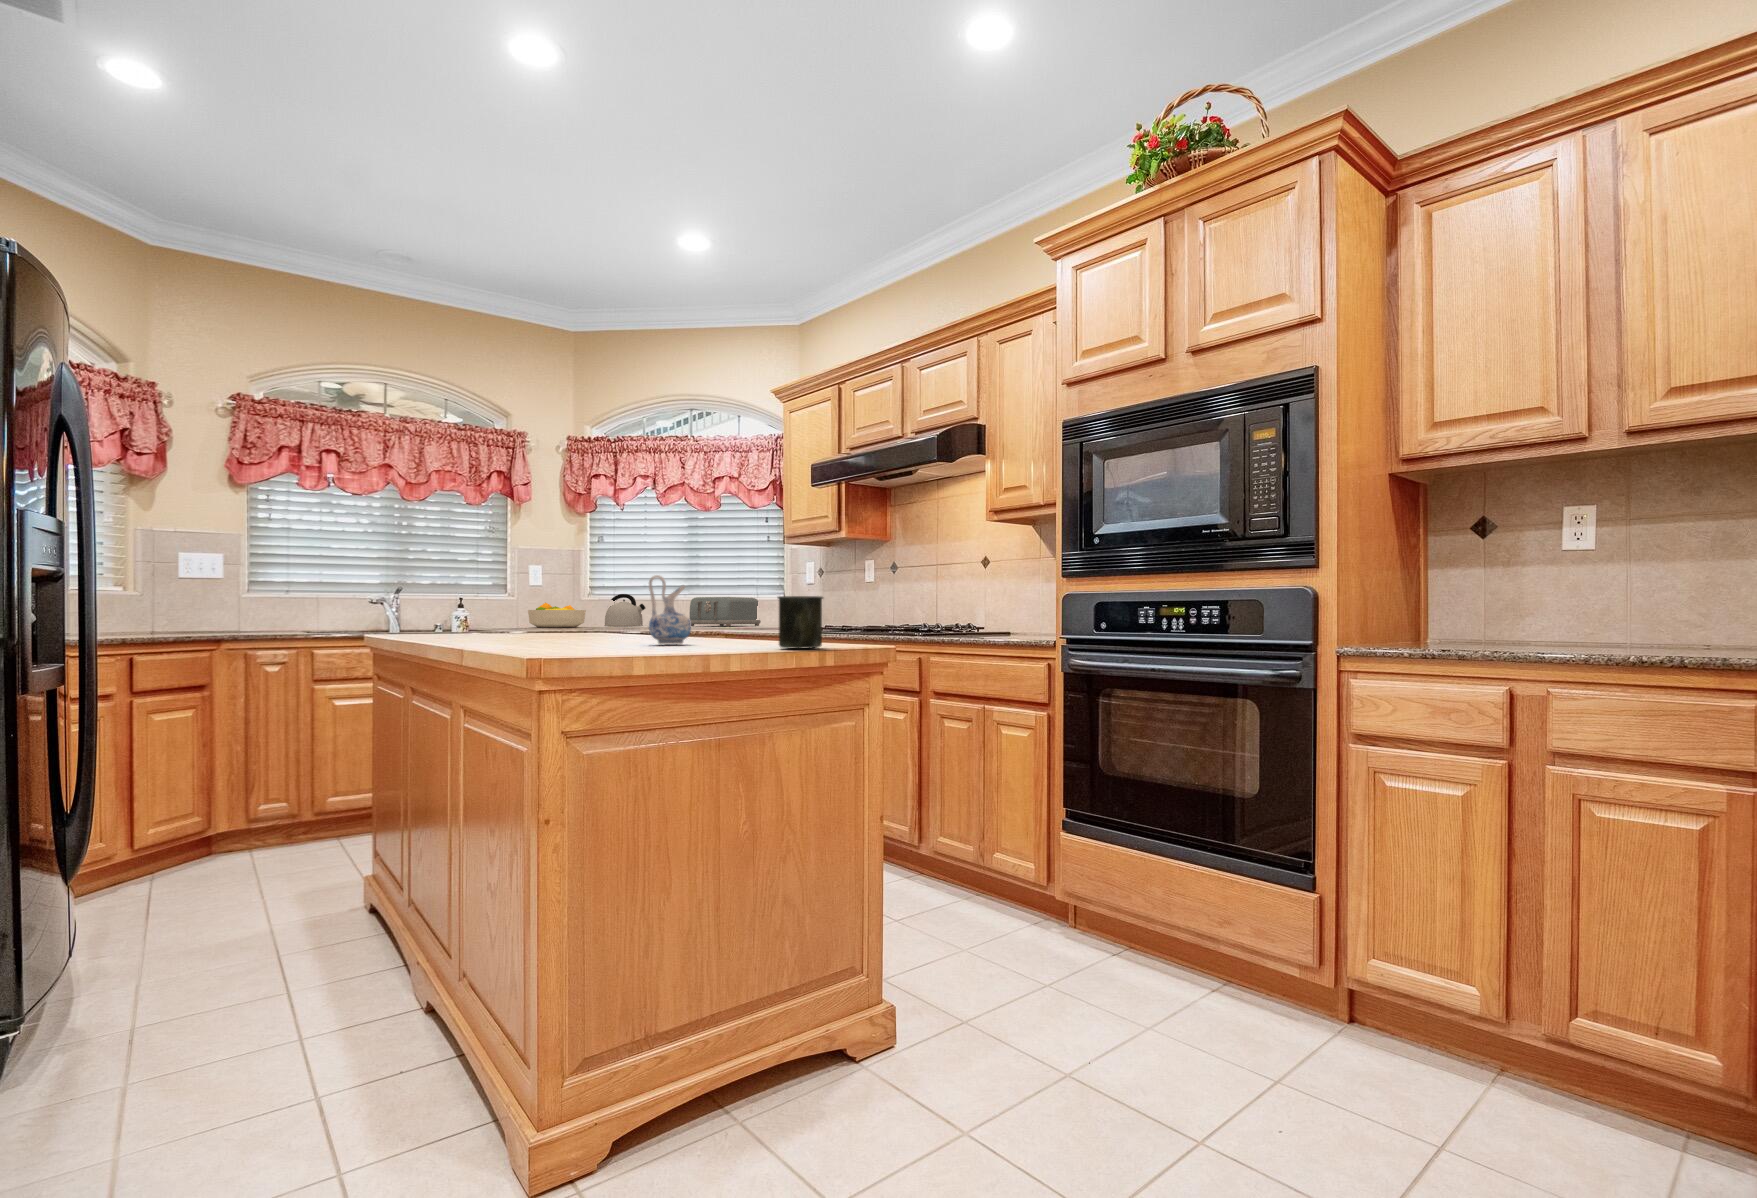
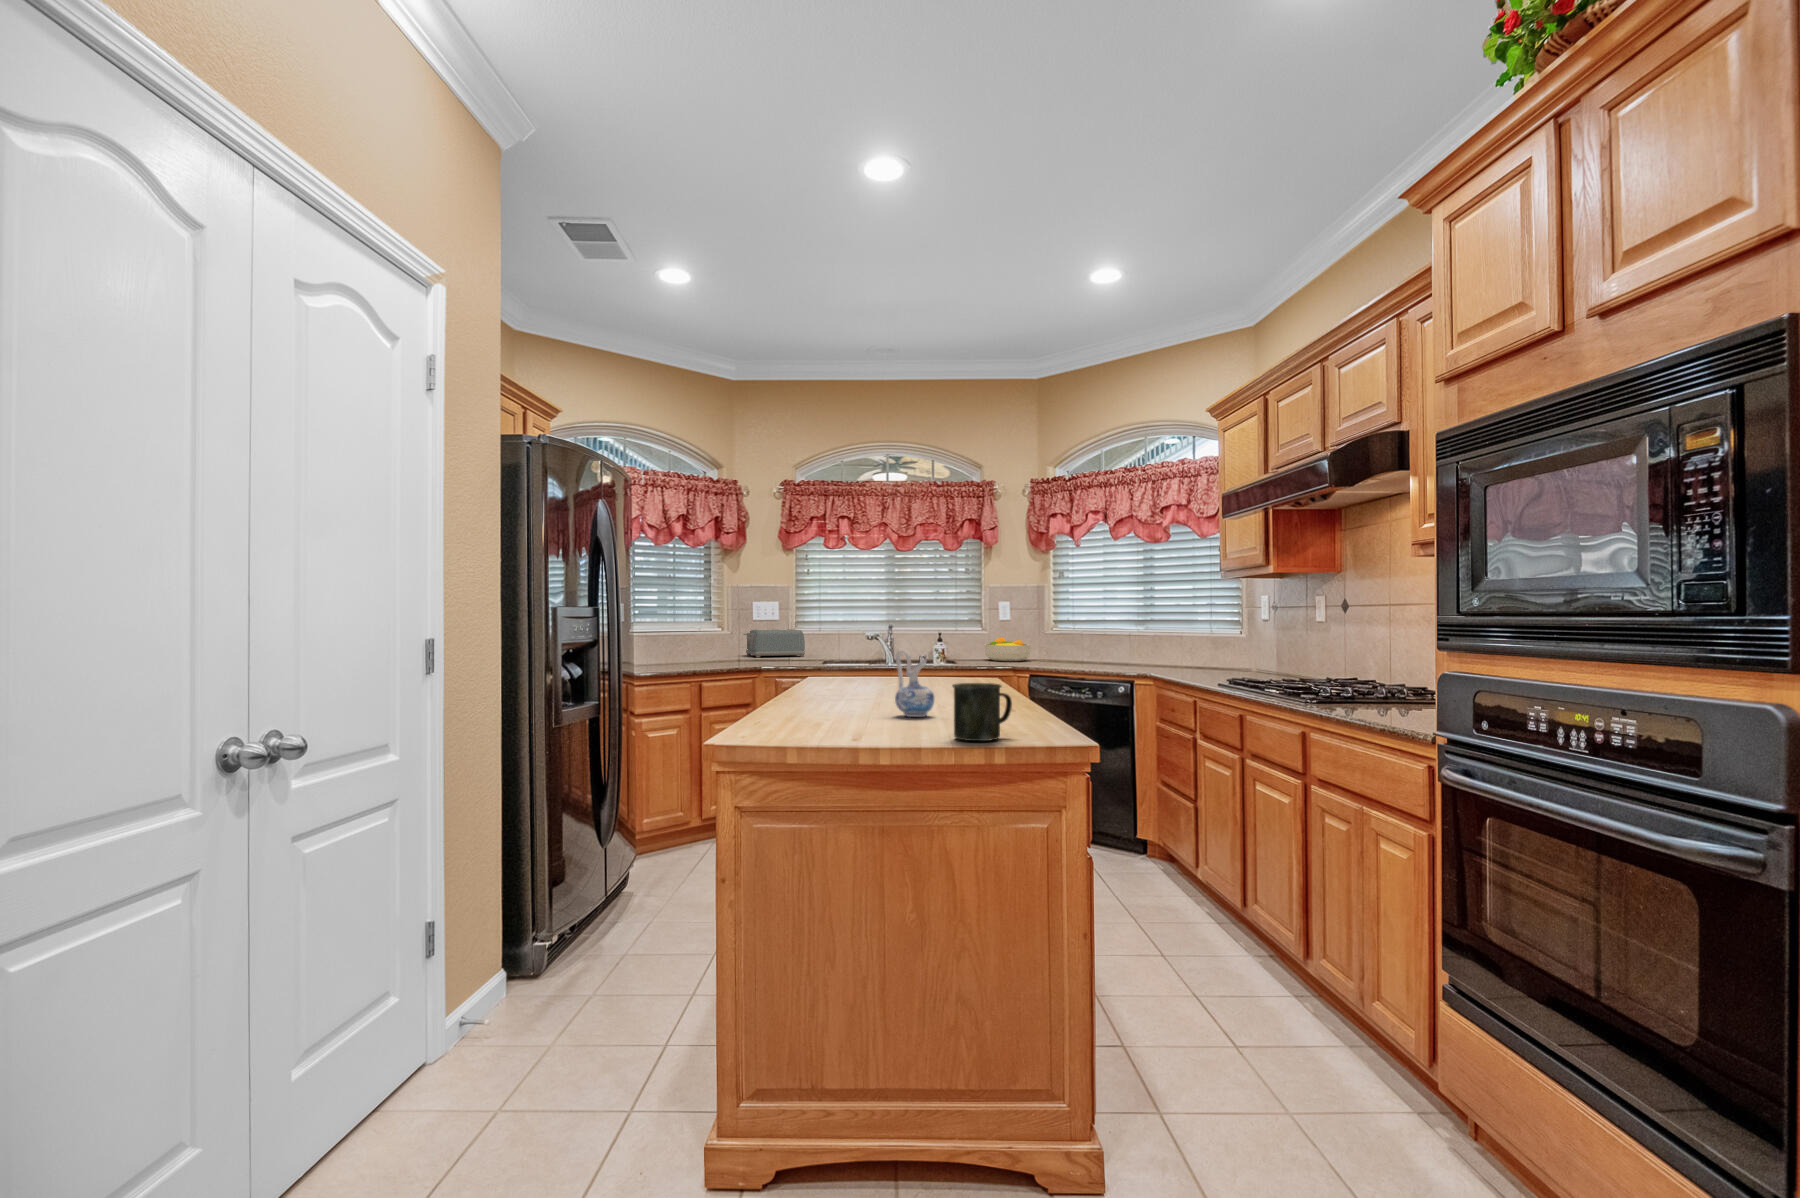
kettle: present [605,594,645,626] -> none [1063,627,1101,658]
toaster: present [690,597,761,626] -> present [743,629,805,657]

